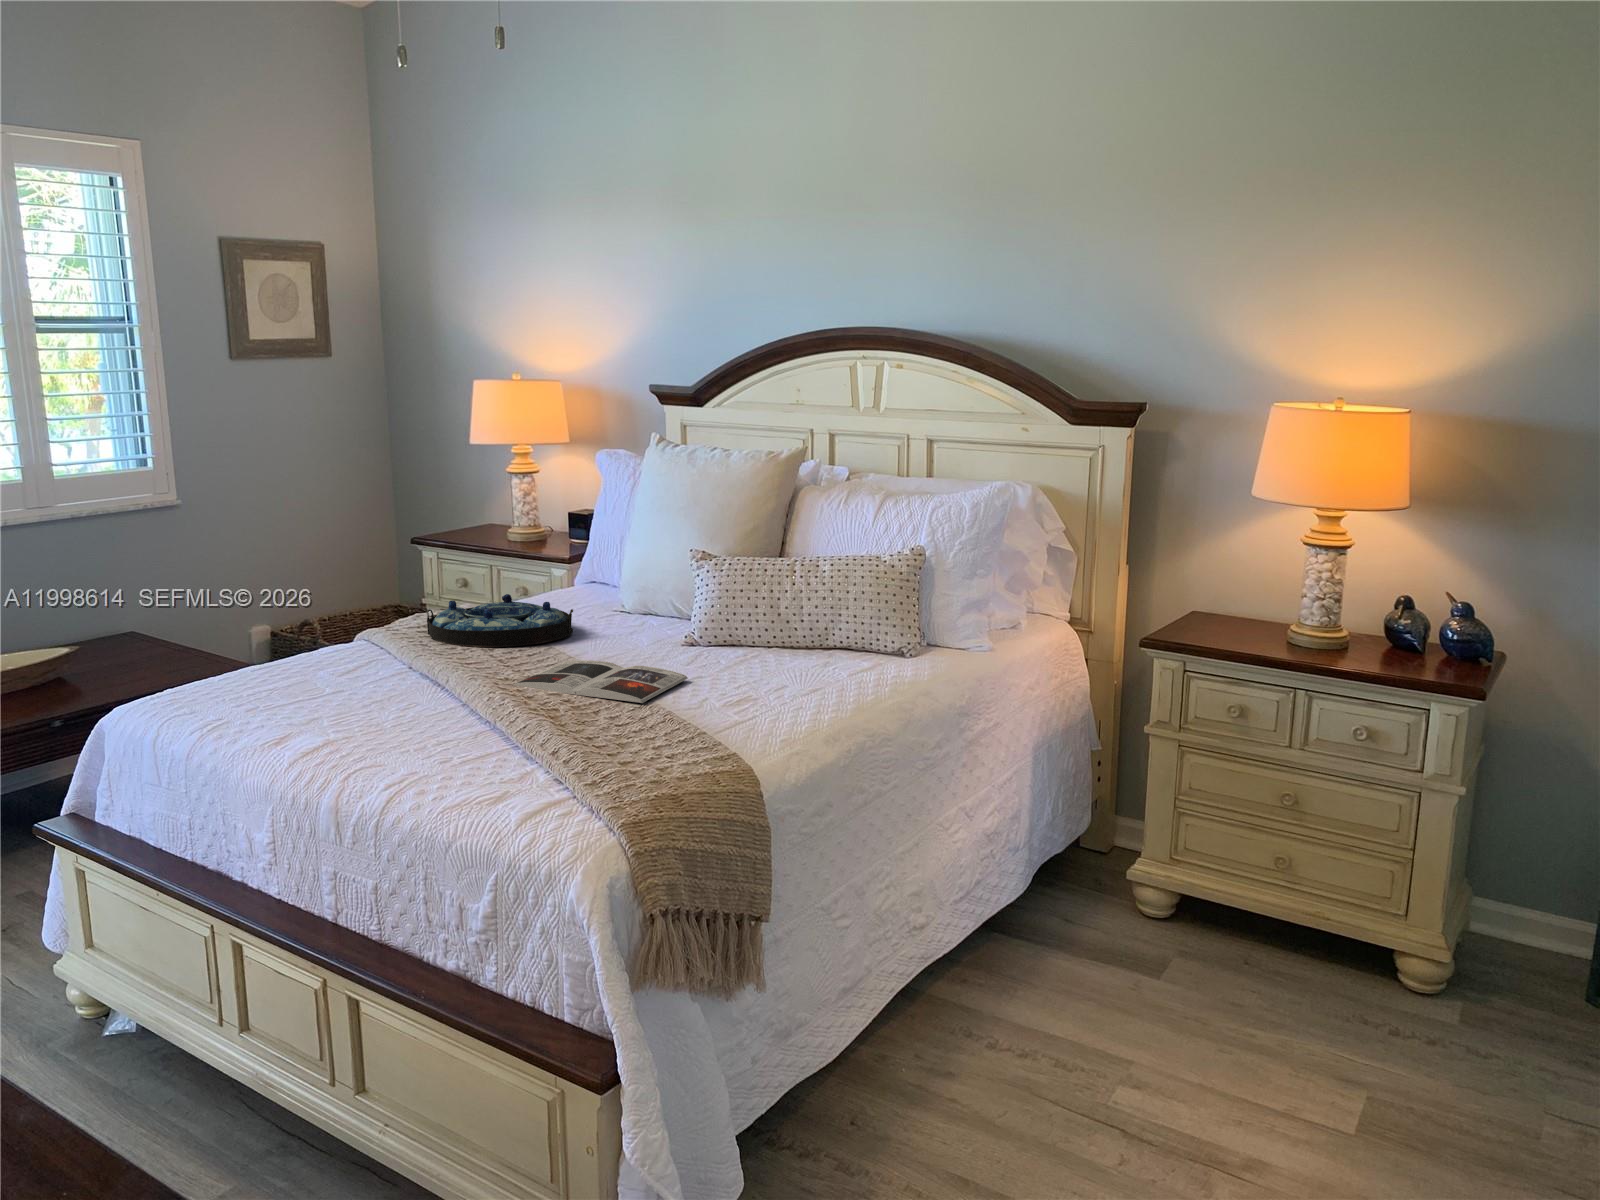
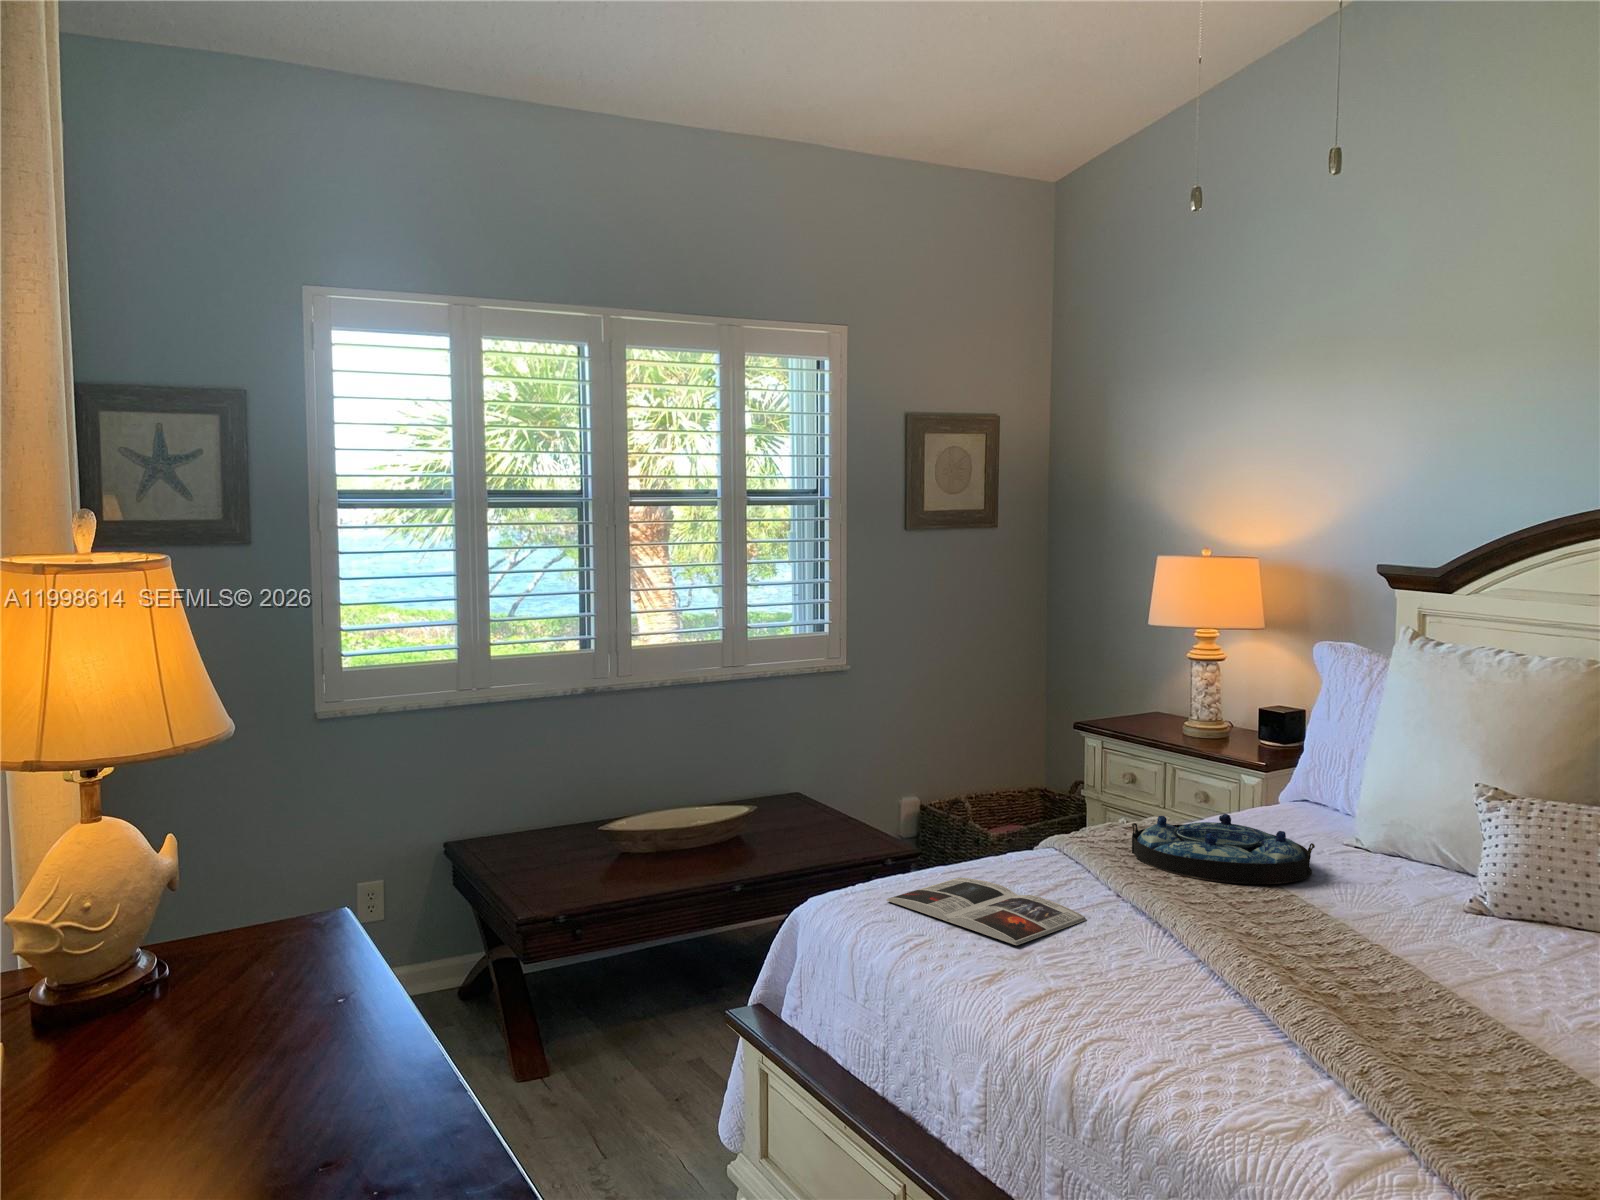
magazine: present [513,660,688,703] -> present [887,878,1087,945]

